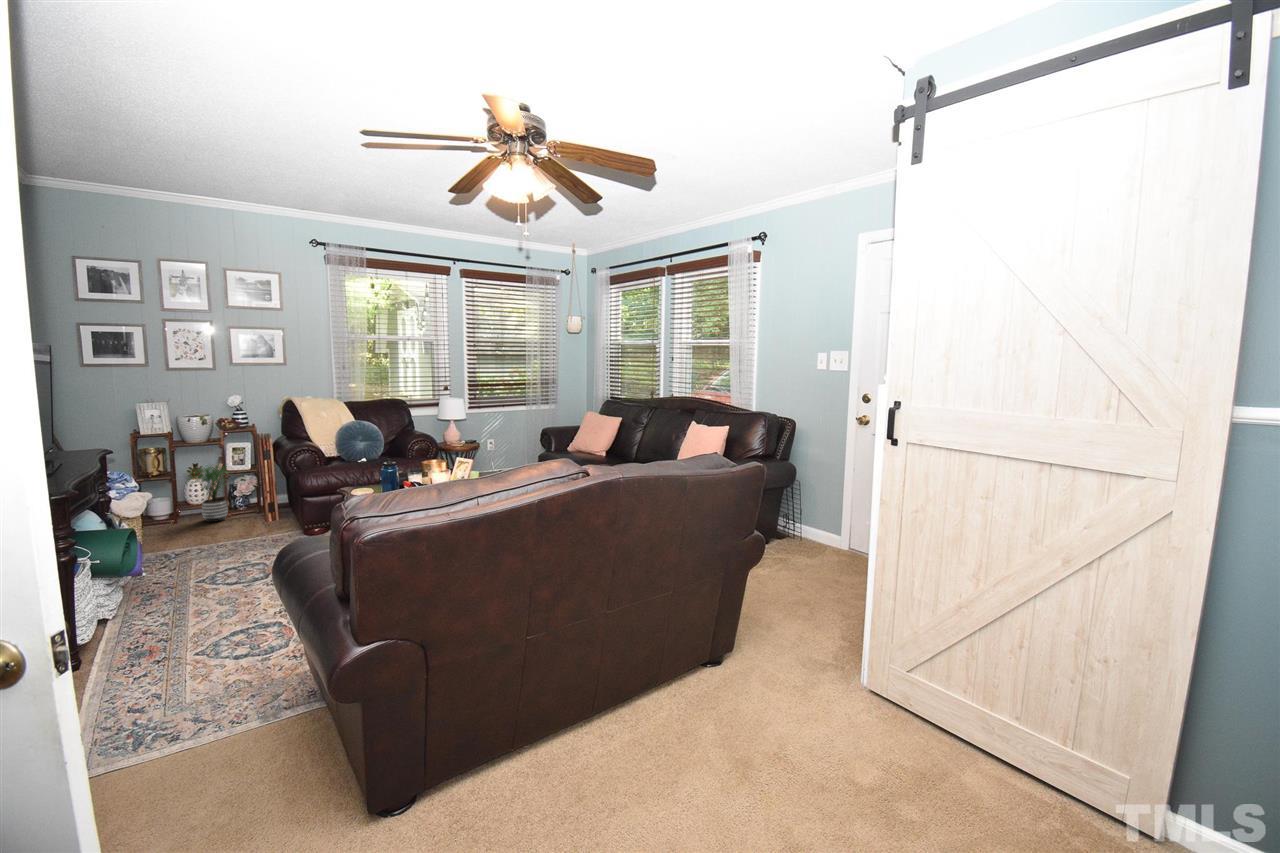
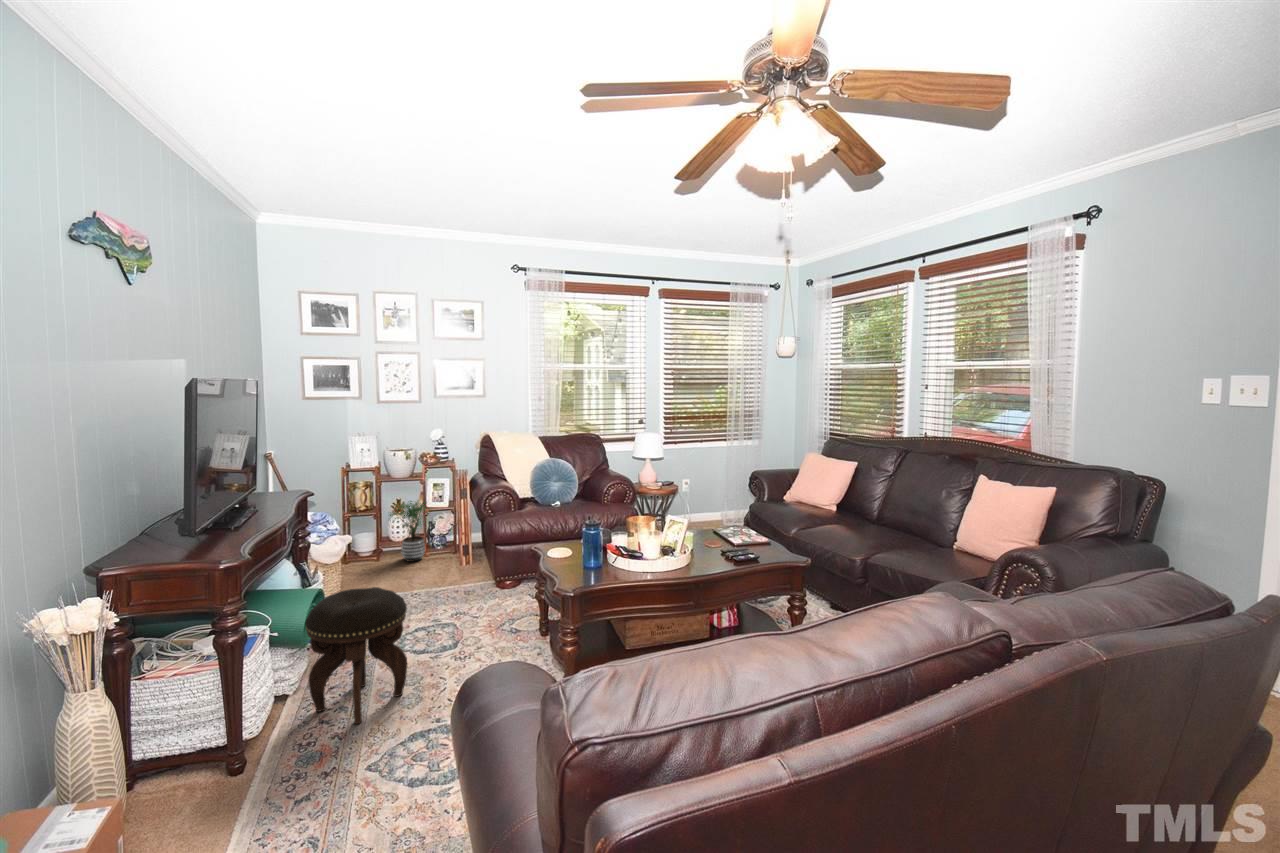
footstool: none [124,525,224,631] -> present [305,587,407,724]

